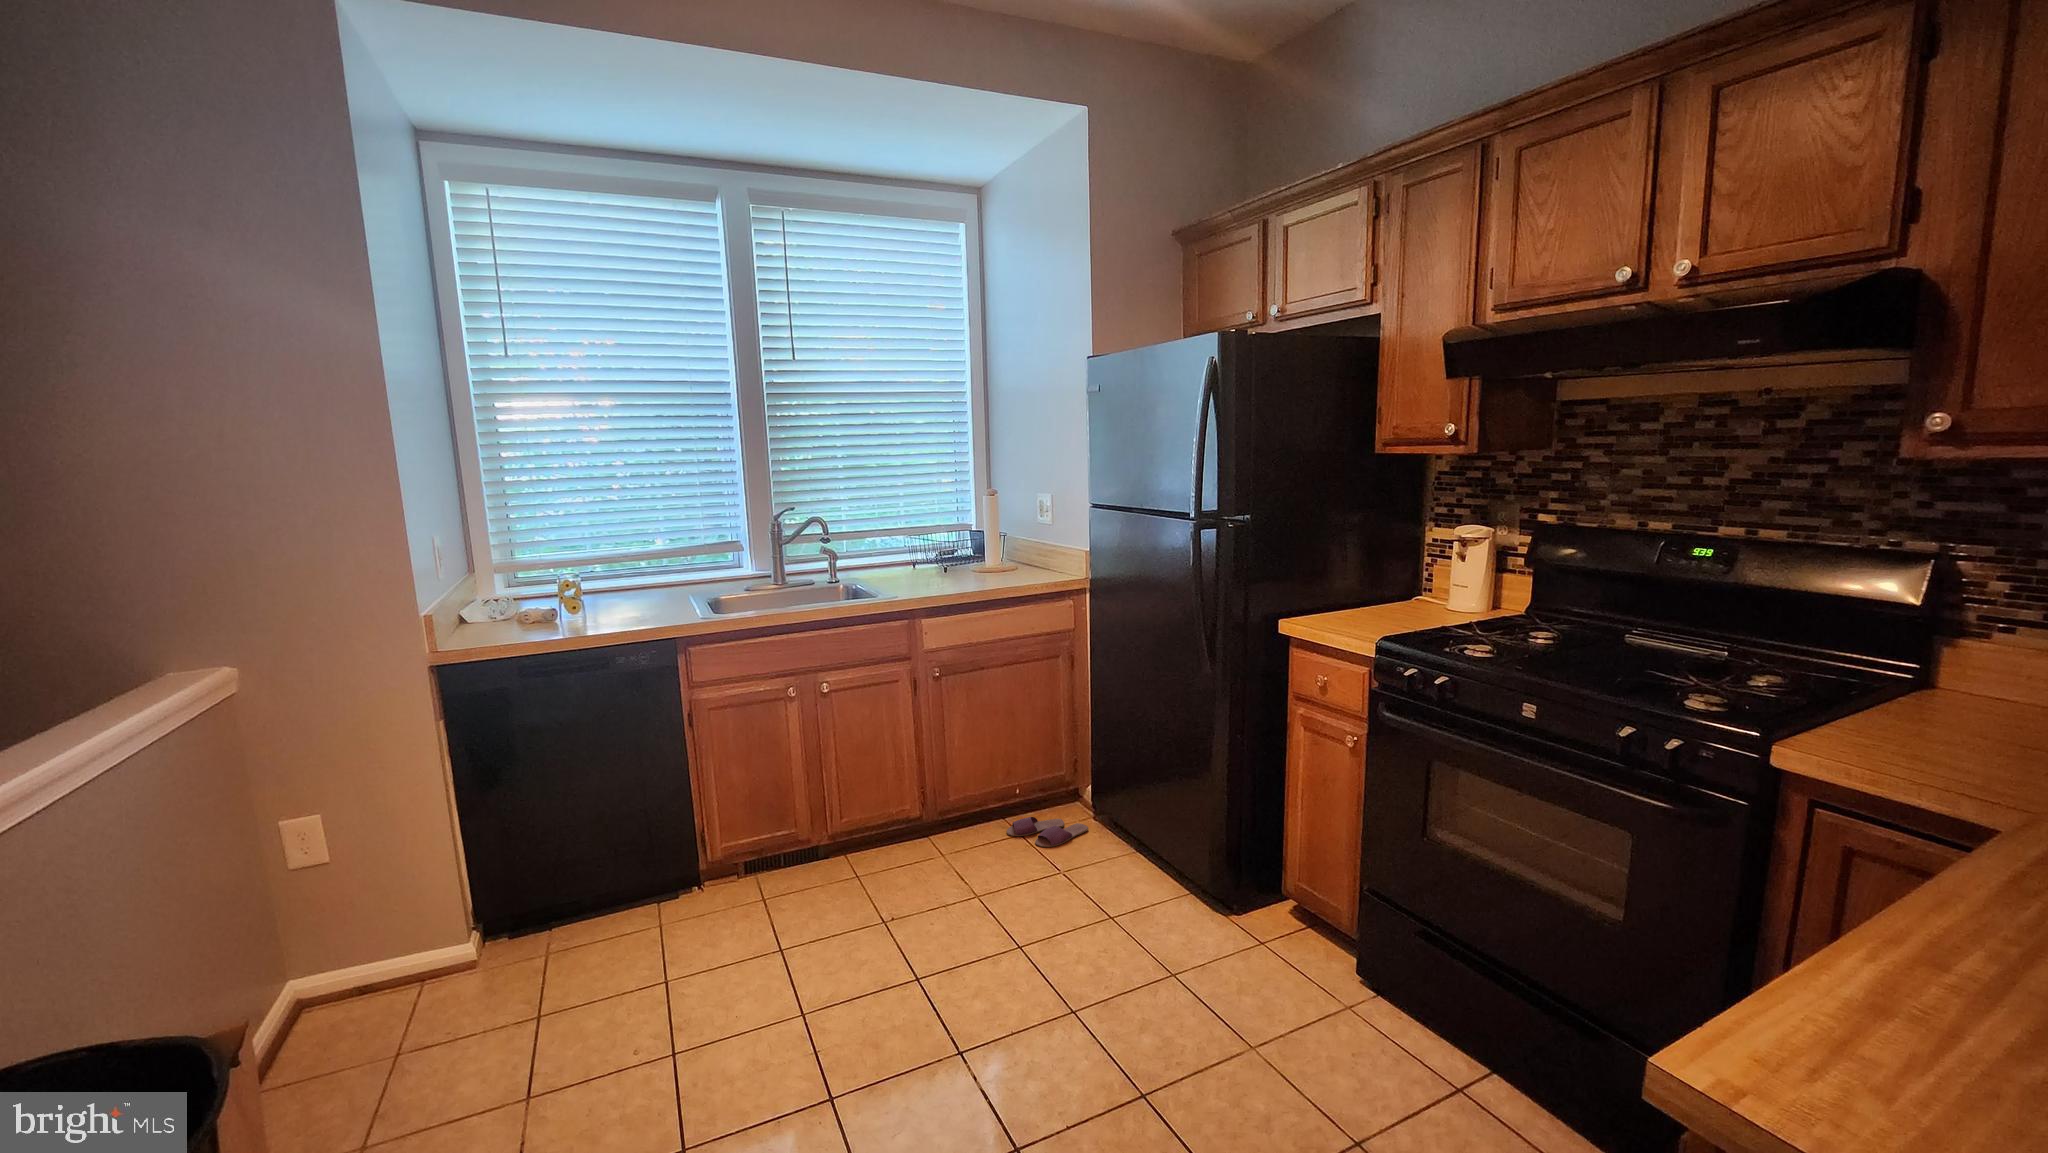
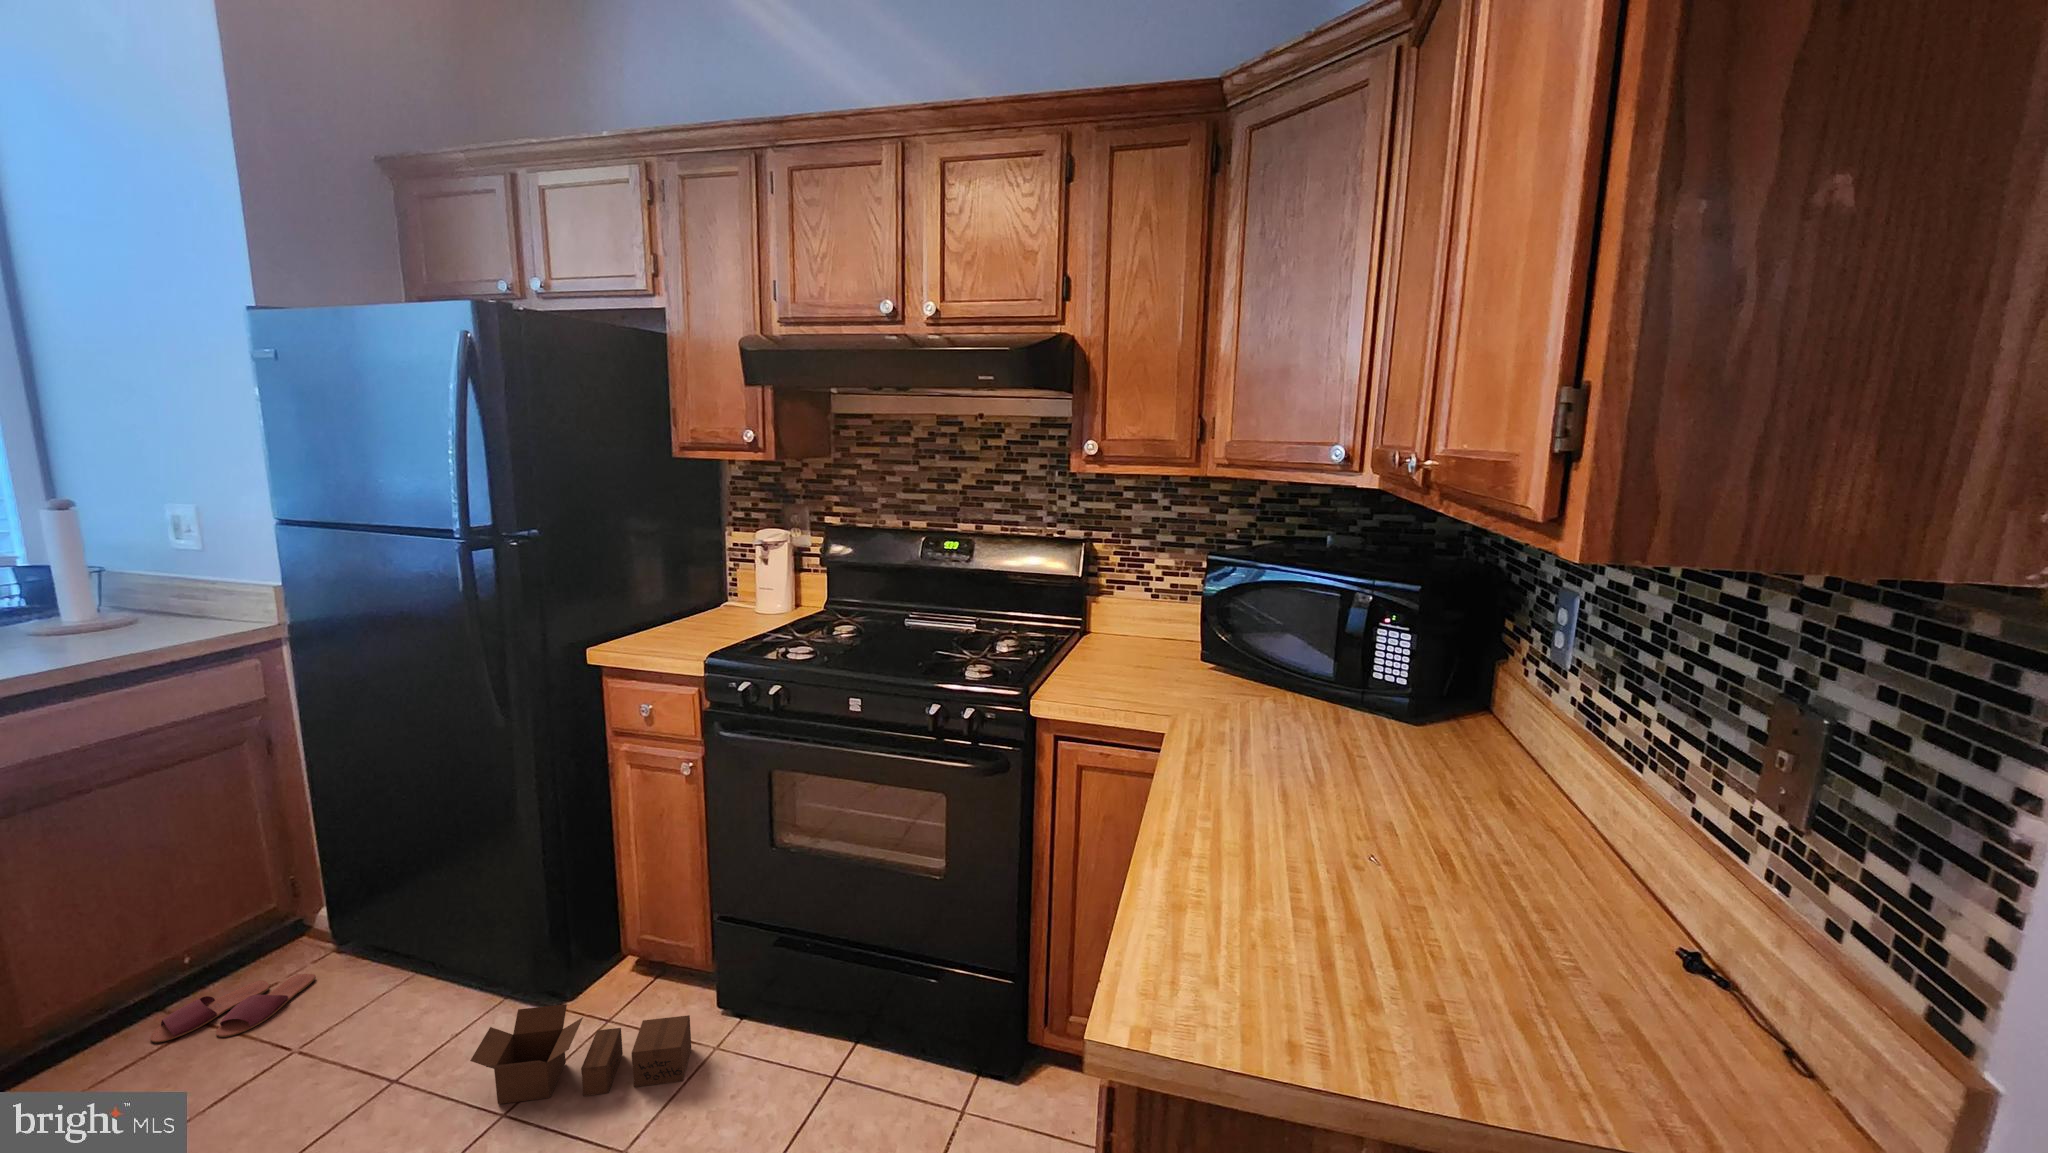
cardboard box: none [1161,900,1328,1019] -> present [470,1004,691,1104]

